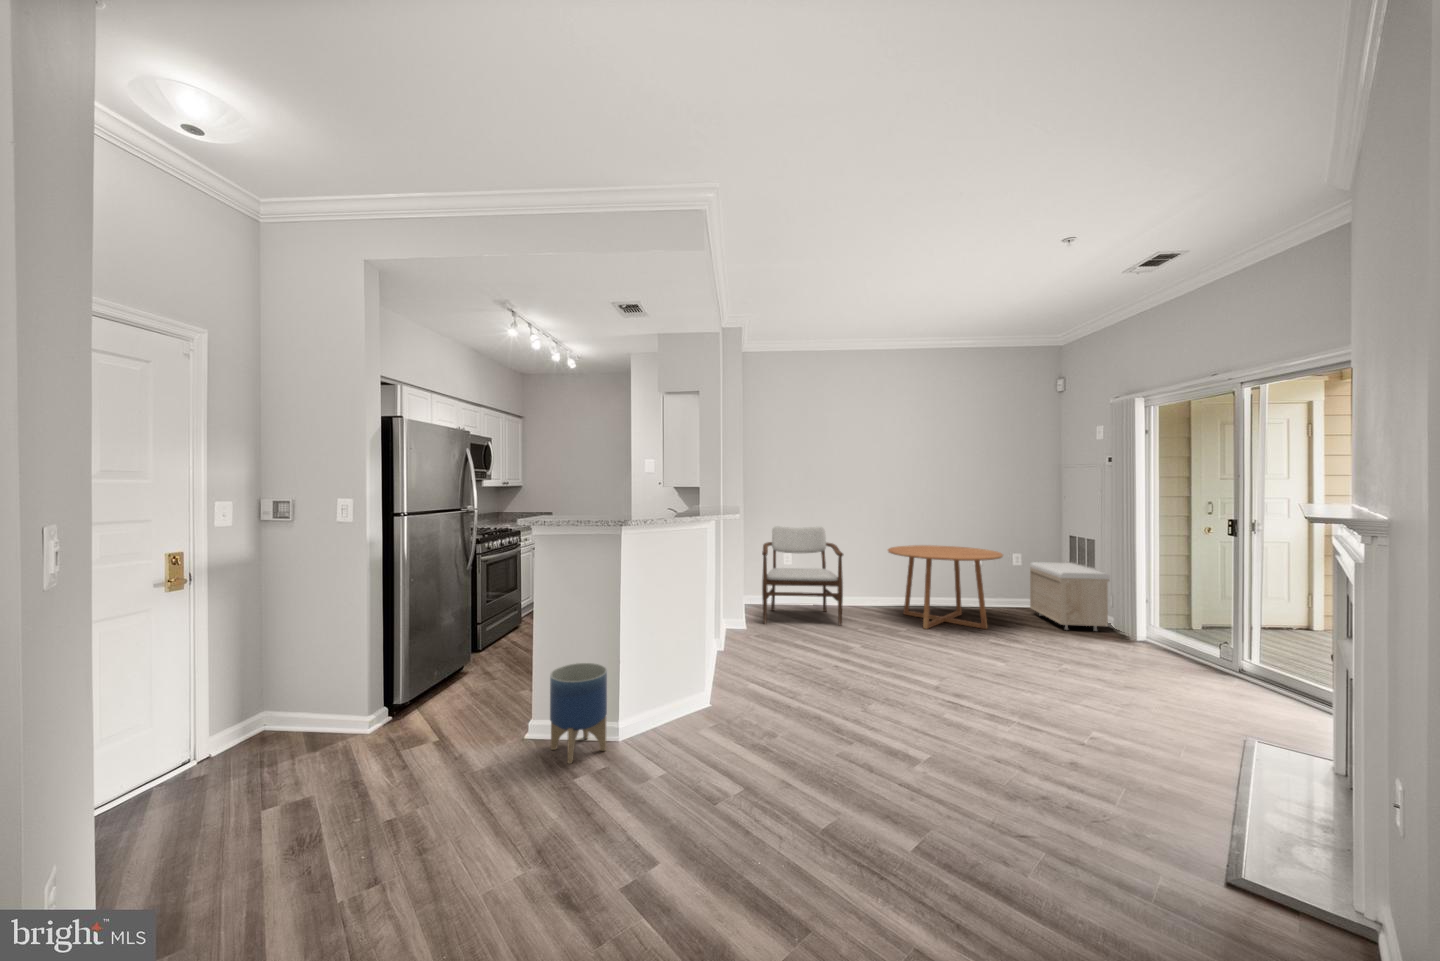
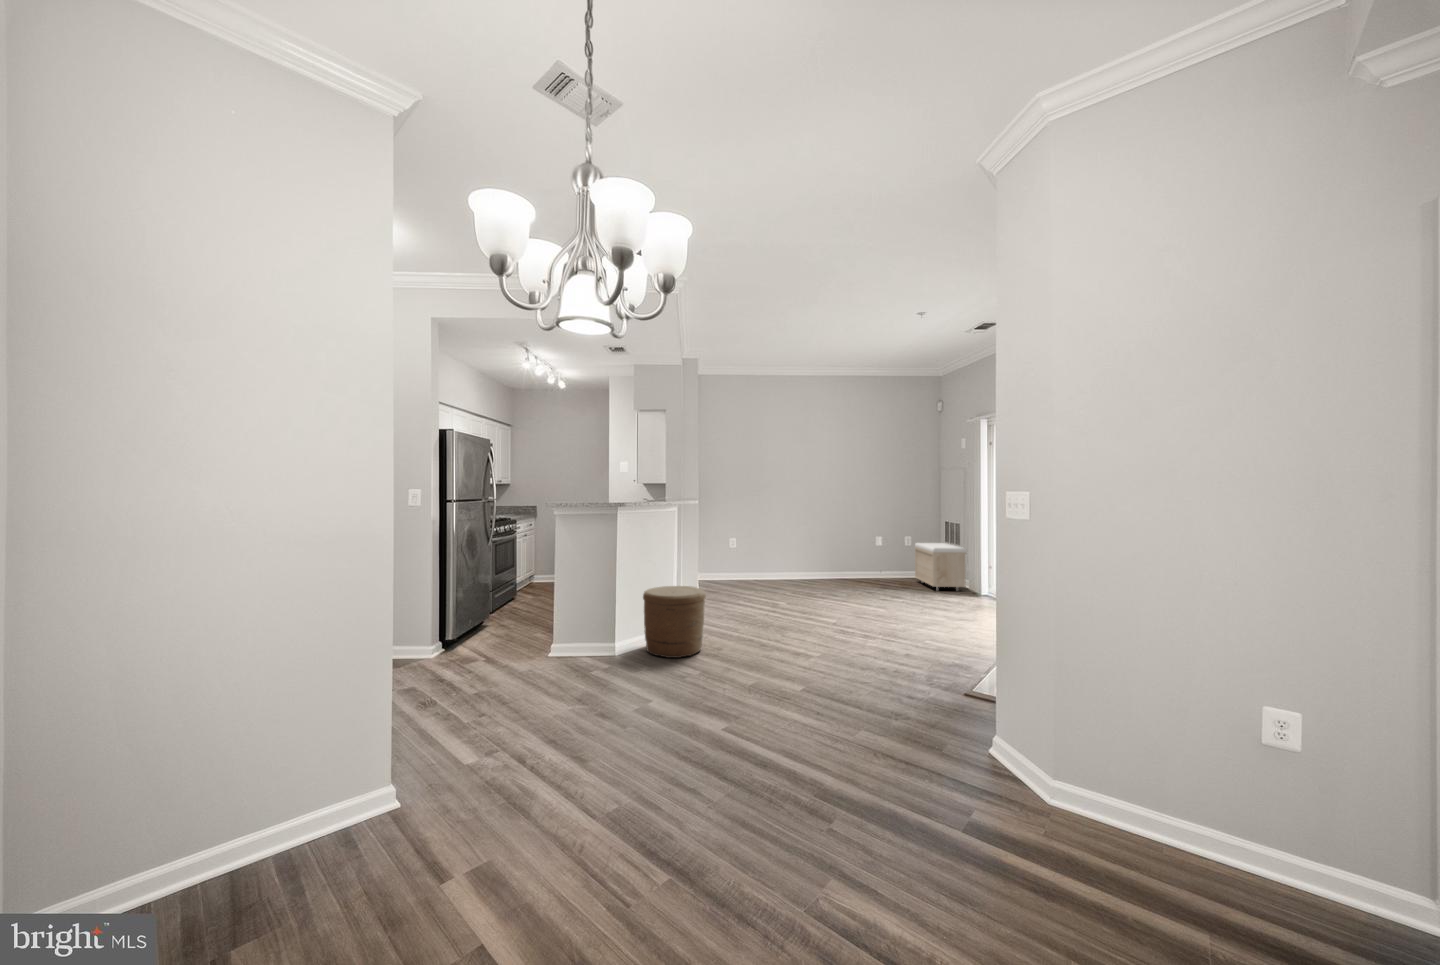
armchair: present [762,526,843,626] -> none [713,517,775,592]
dining table: present [888,545,1003,629] -> none [809,531,893,592]
woven basket: none [658,636,749,751] -> present [643,586,706,658]
planter: present [550,663,607,764] -> none [569,603,608,667]

